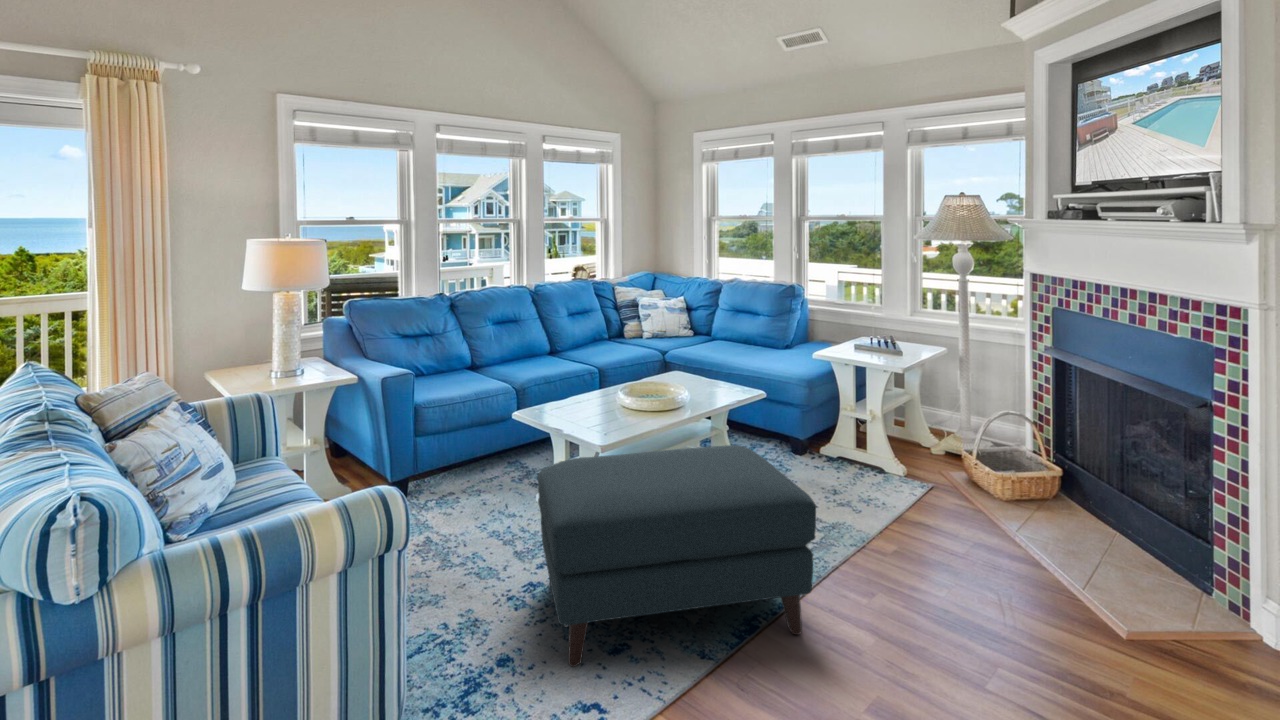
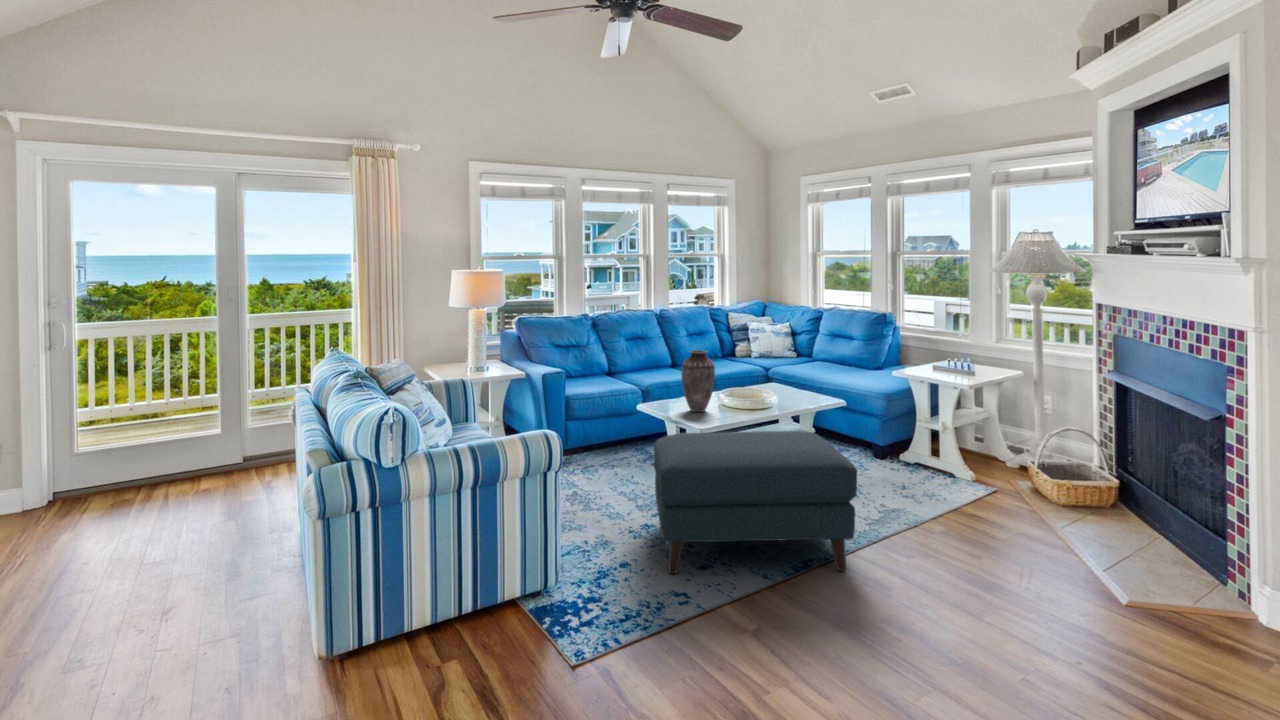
vase: none [567,340,609,420] -> present [681,350,715,412]

